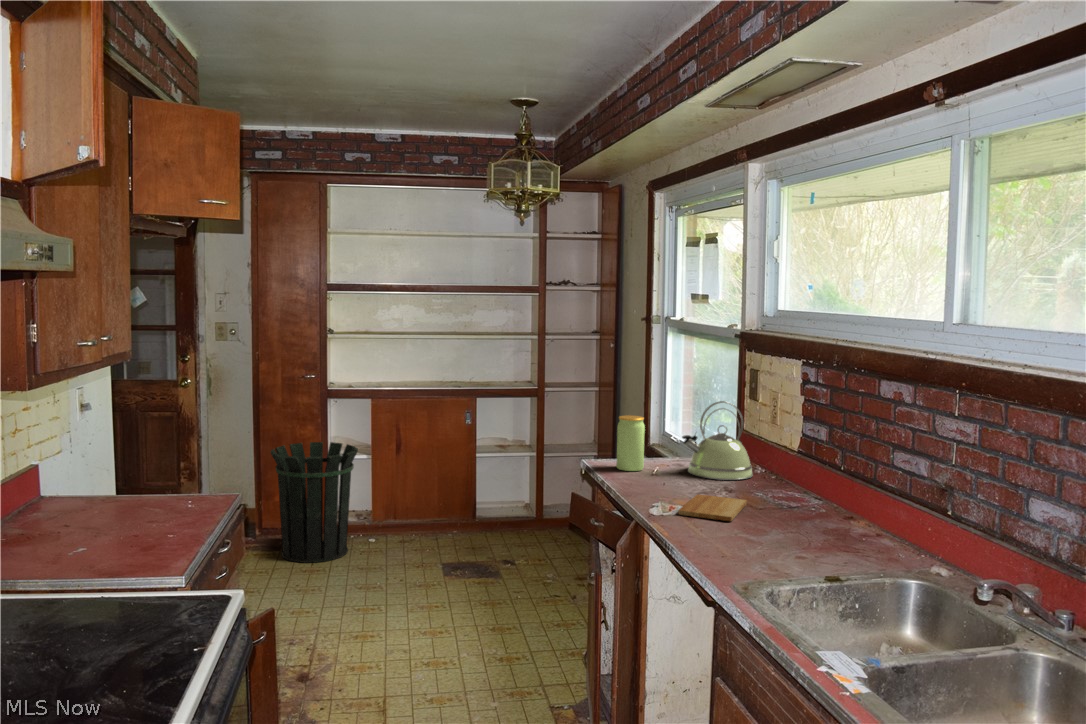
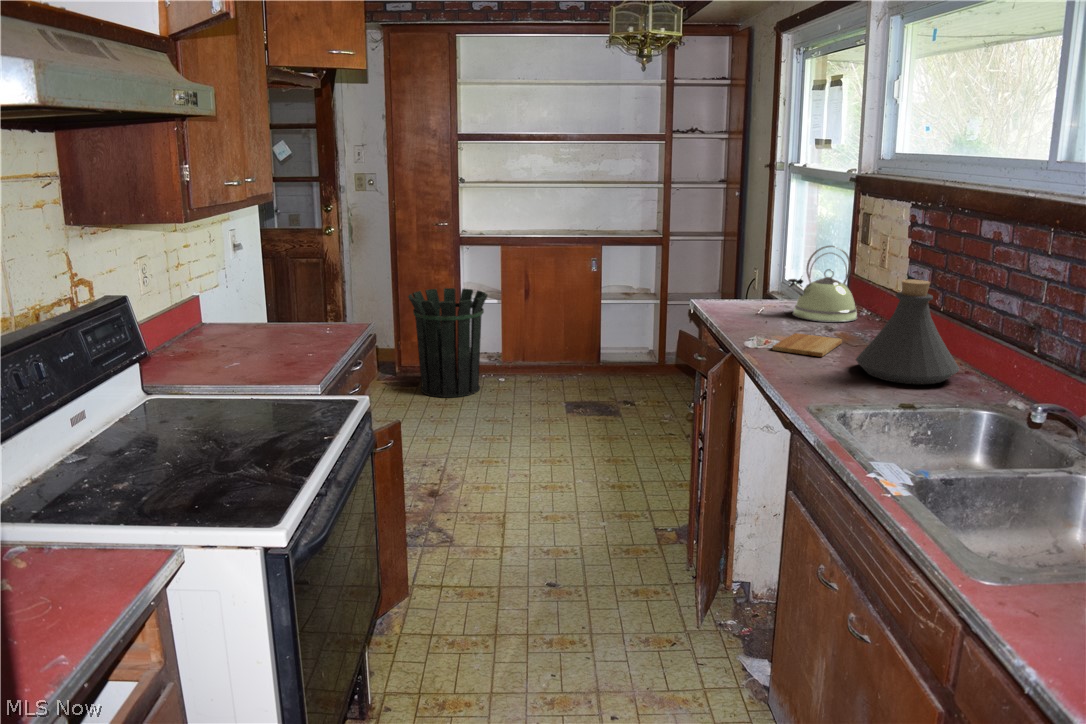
jar: present [616,415,645,471] -> none [723,260,751,313]
bottle: none [769,440,875,552] -> present [856,279,959,384]

